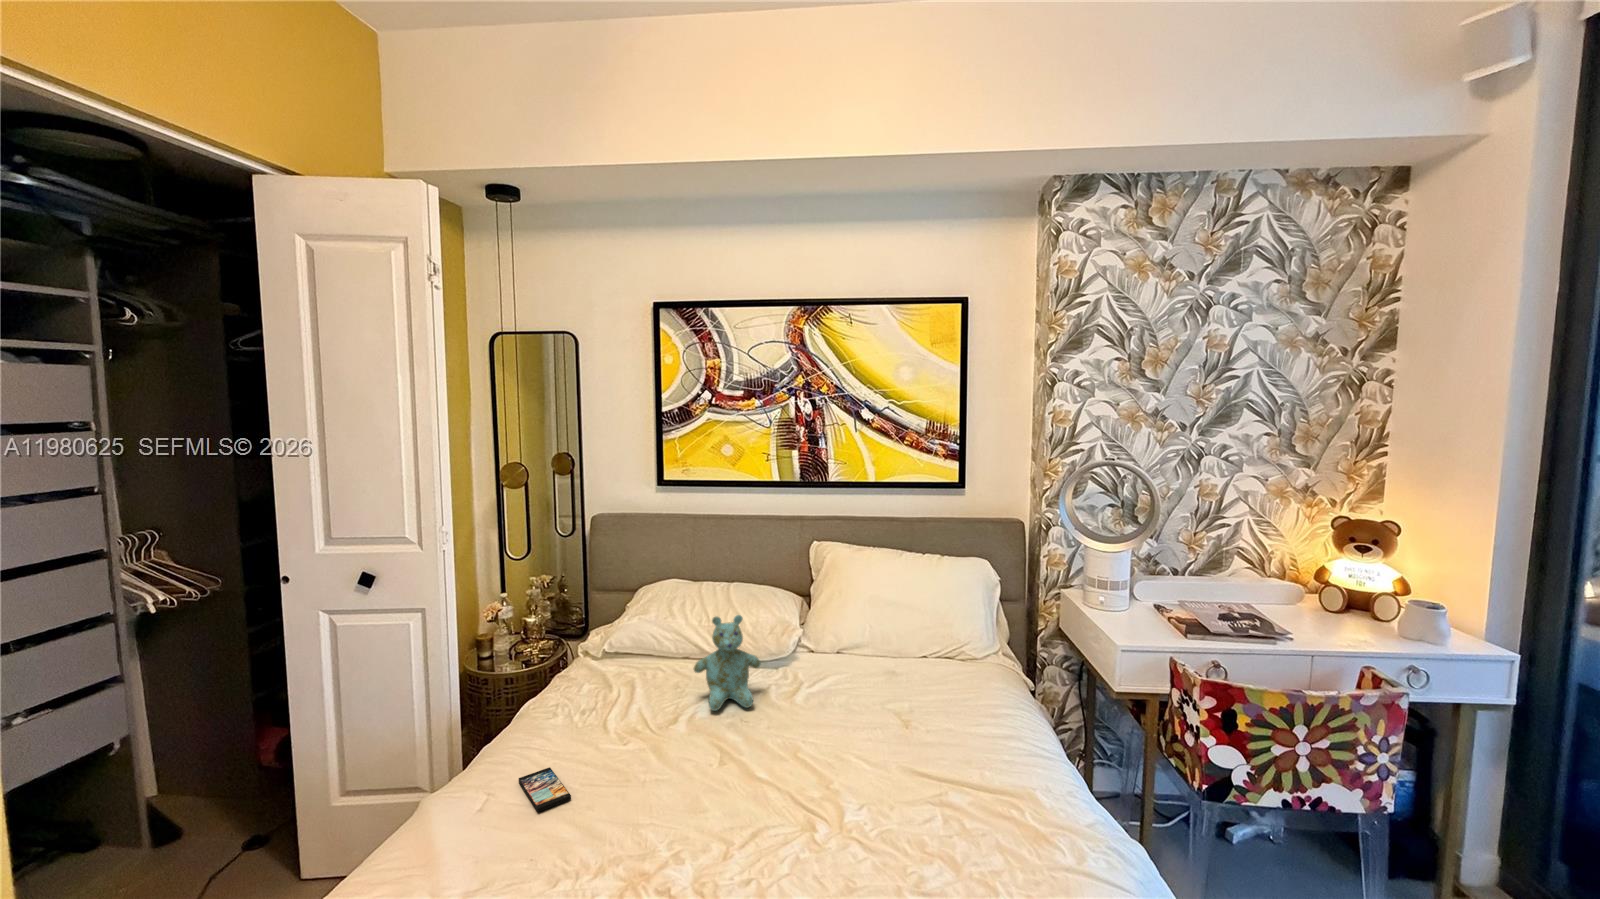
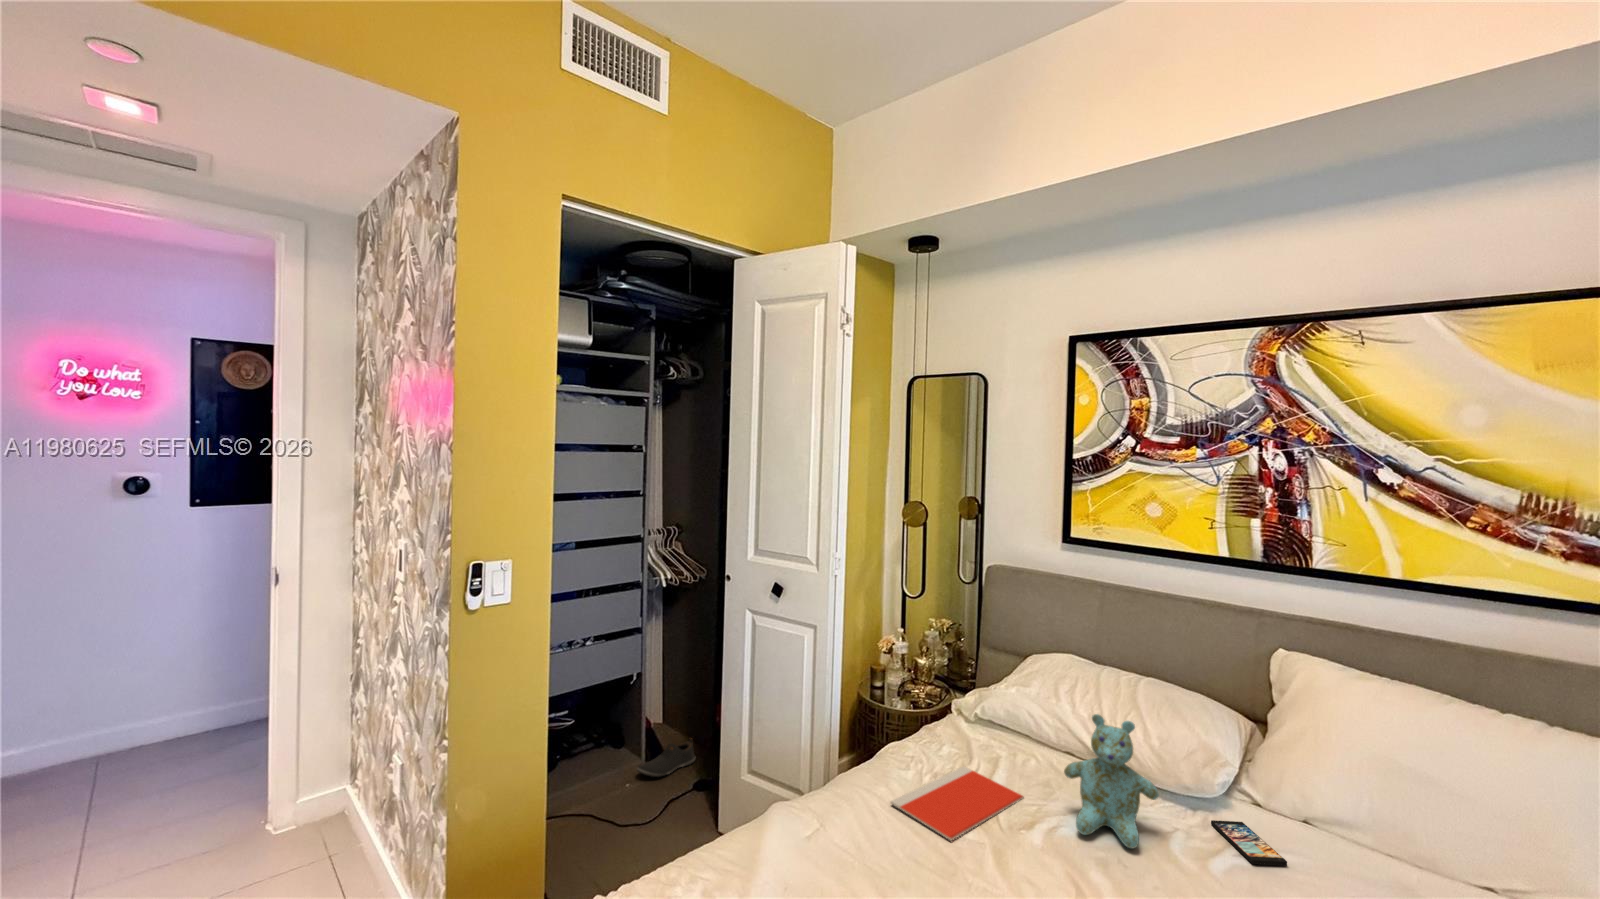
notebook: none [552,695,663,756] -> present [890,766,1024,841]
smartphone: present [519,767,571,812] -> present [1211,820,1287,866]
shoe: none [139,791,237,862] -> present [637,738,696,777]

